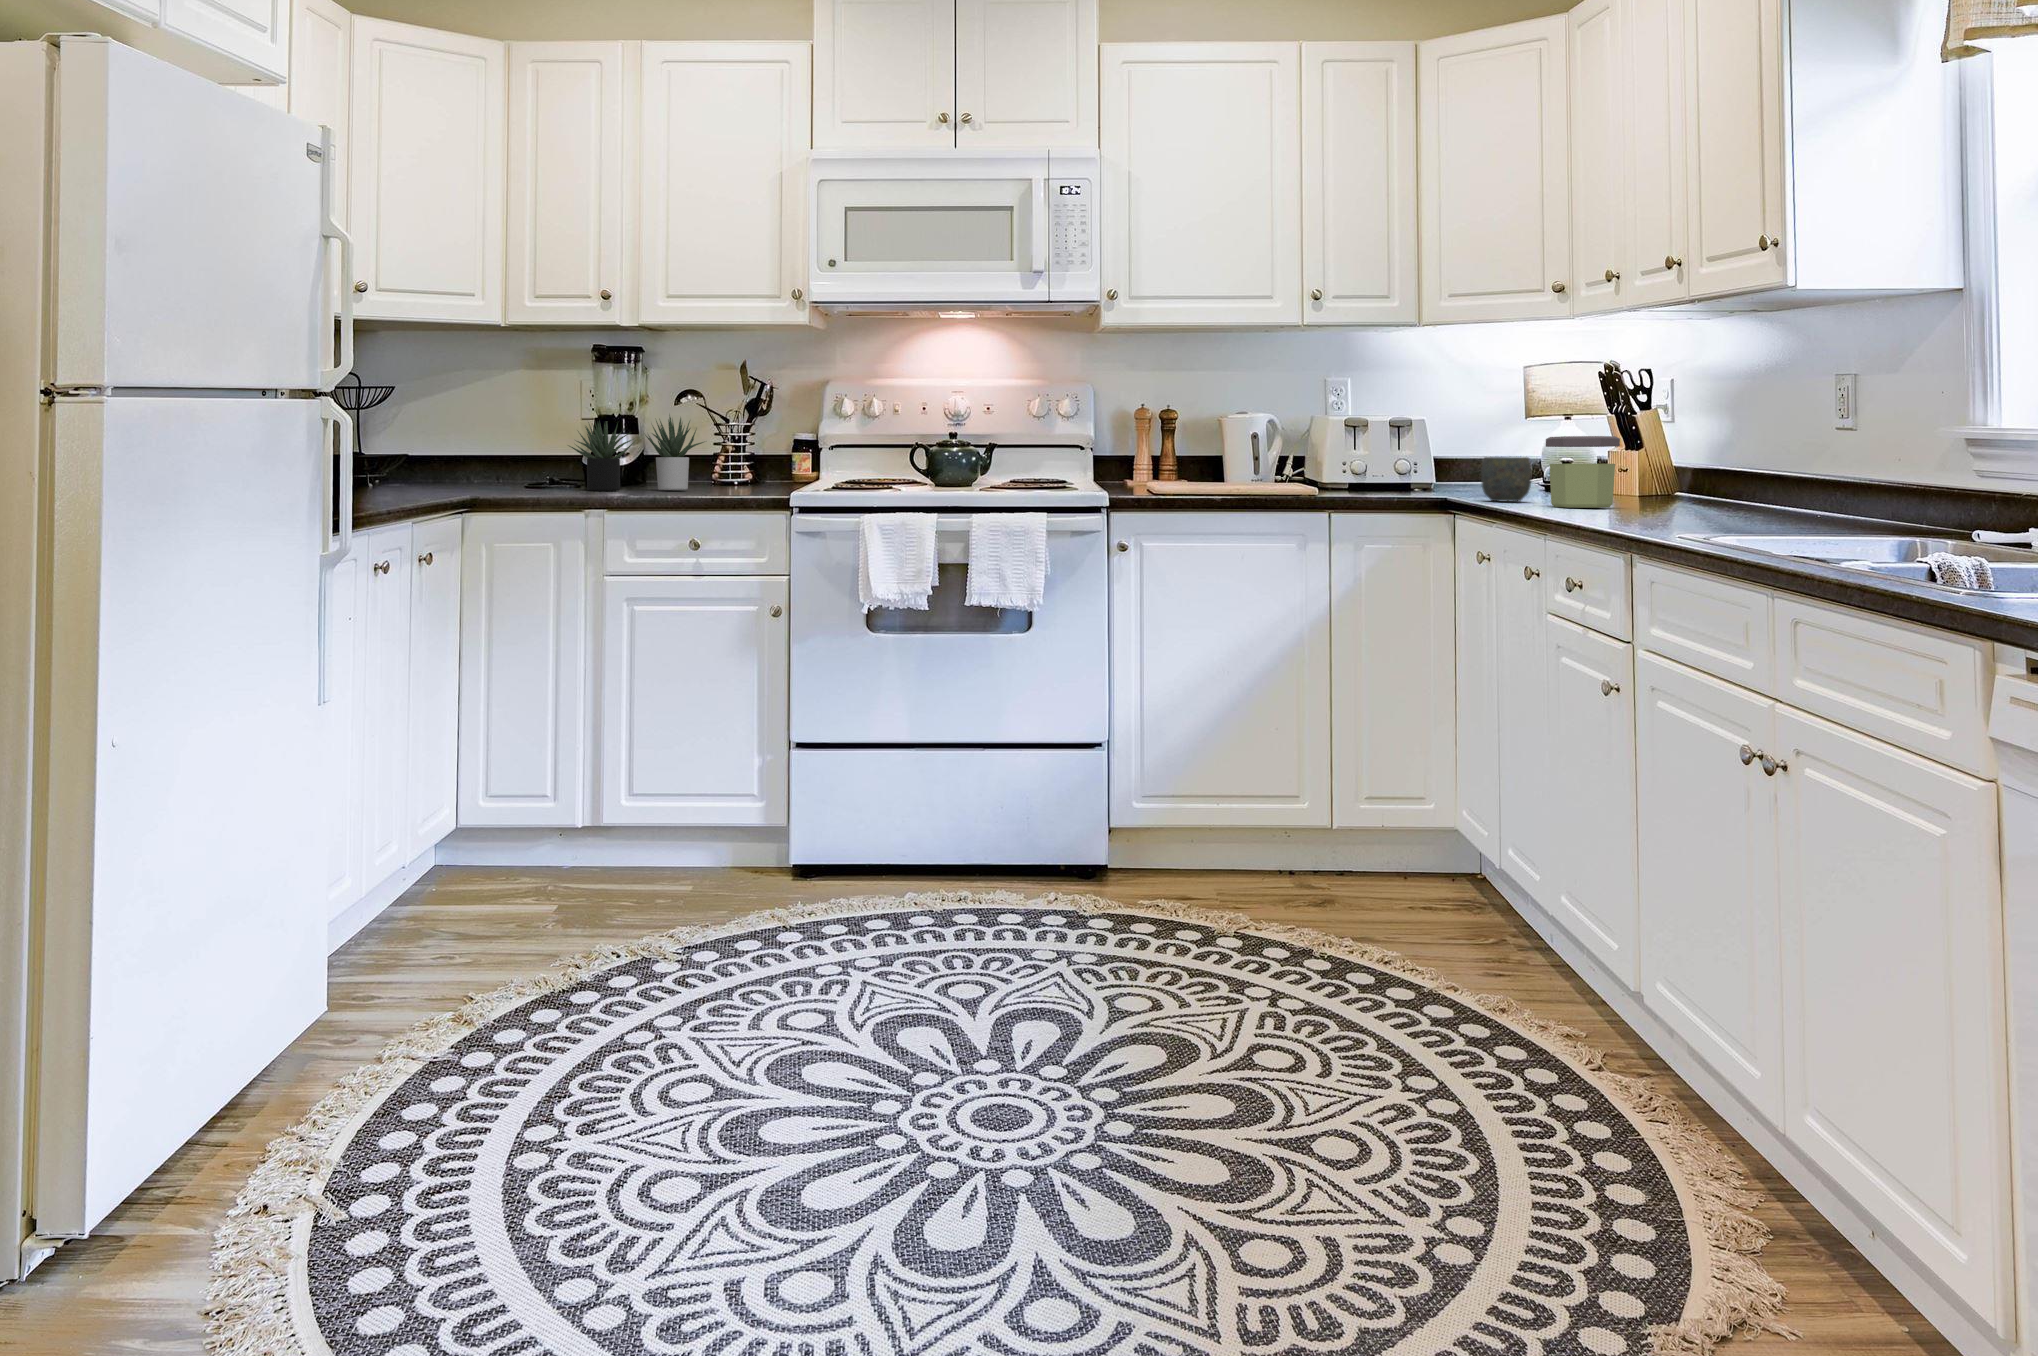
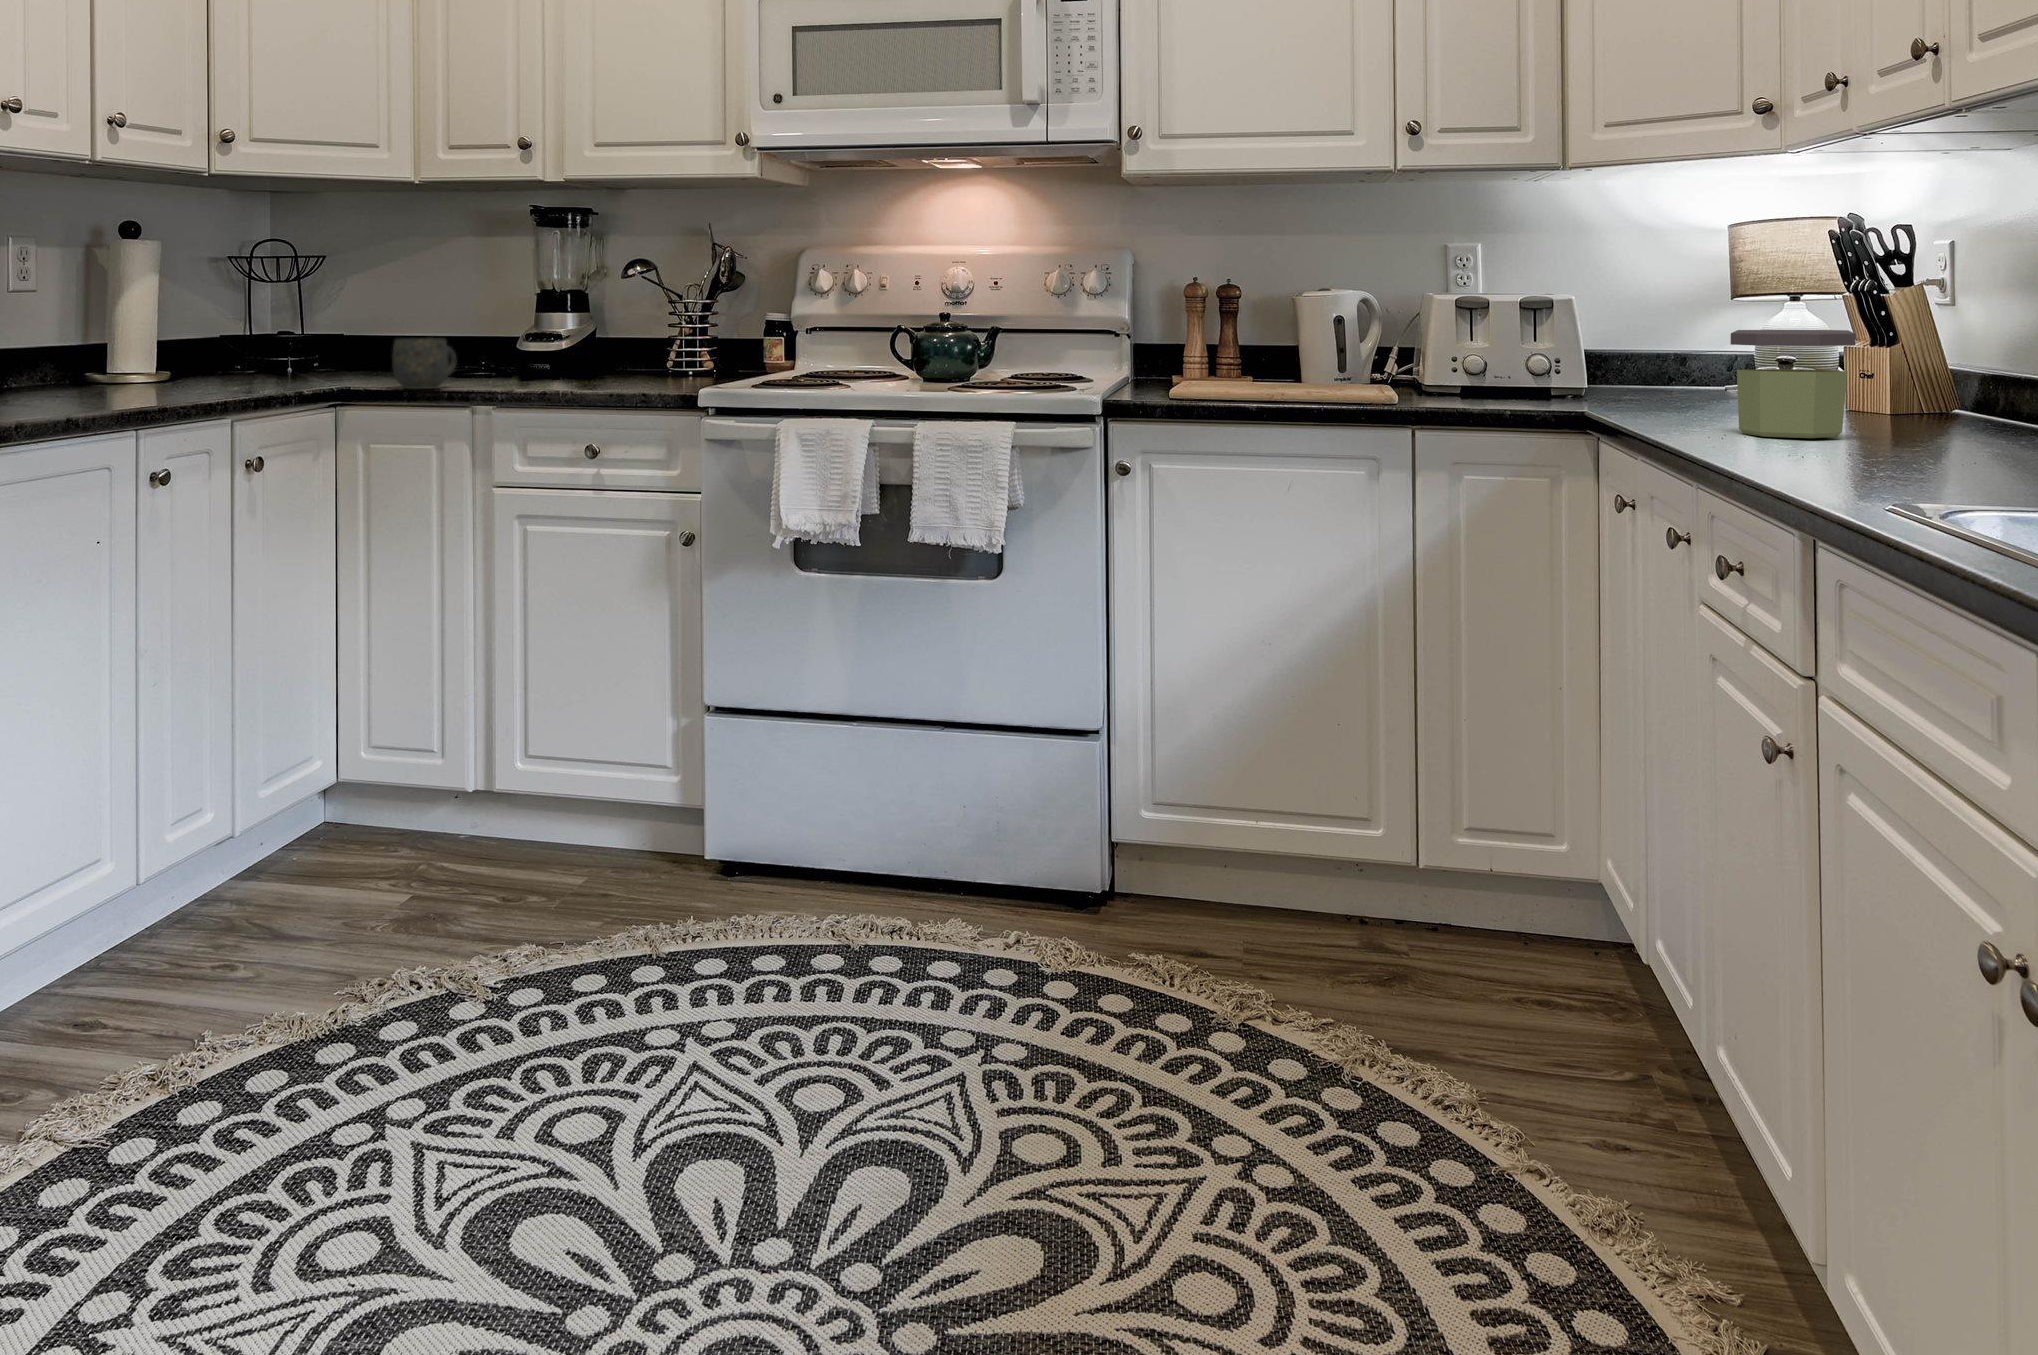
succulent plant: present [569,415,704,491] -> none [490,292,651,382]
mug: present [1481,457,1531,501] -> present [393,338,456,389]

